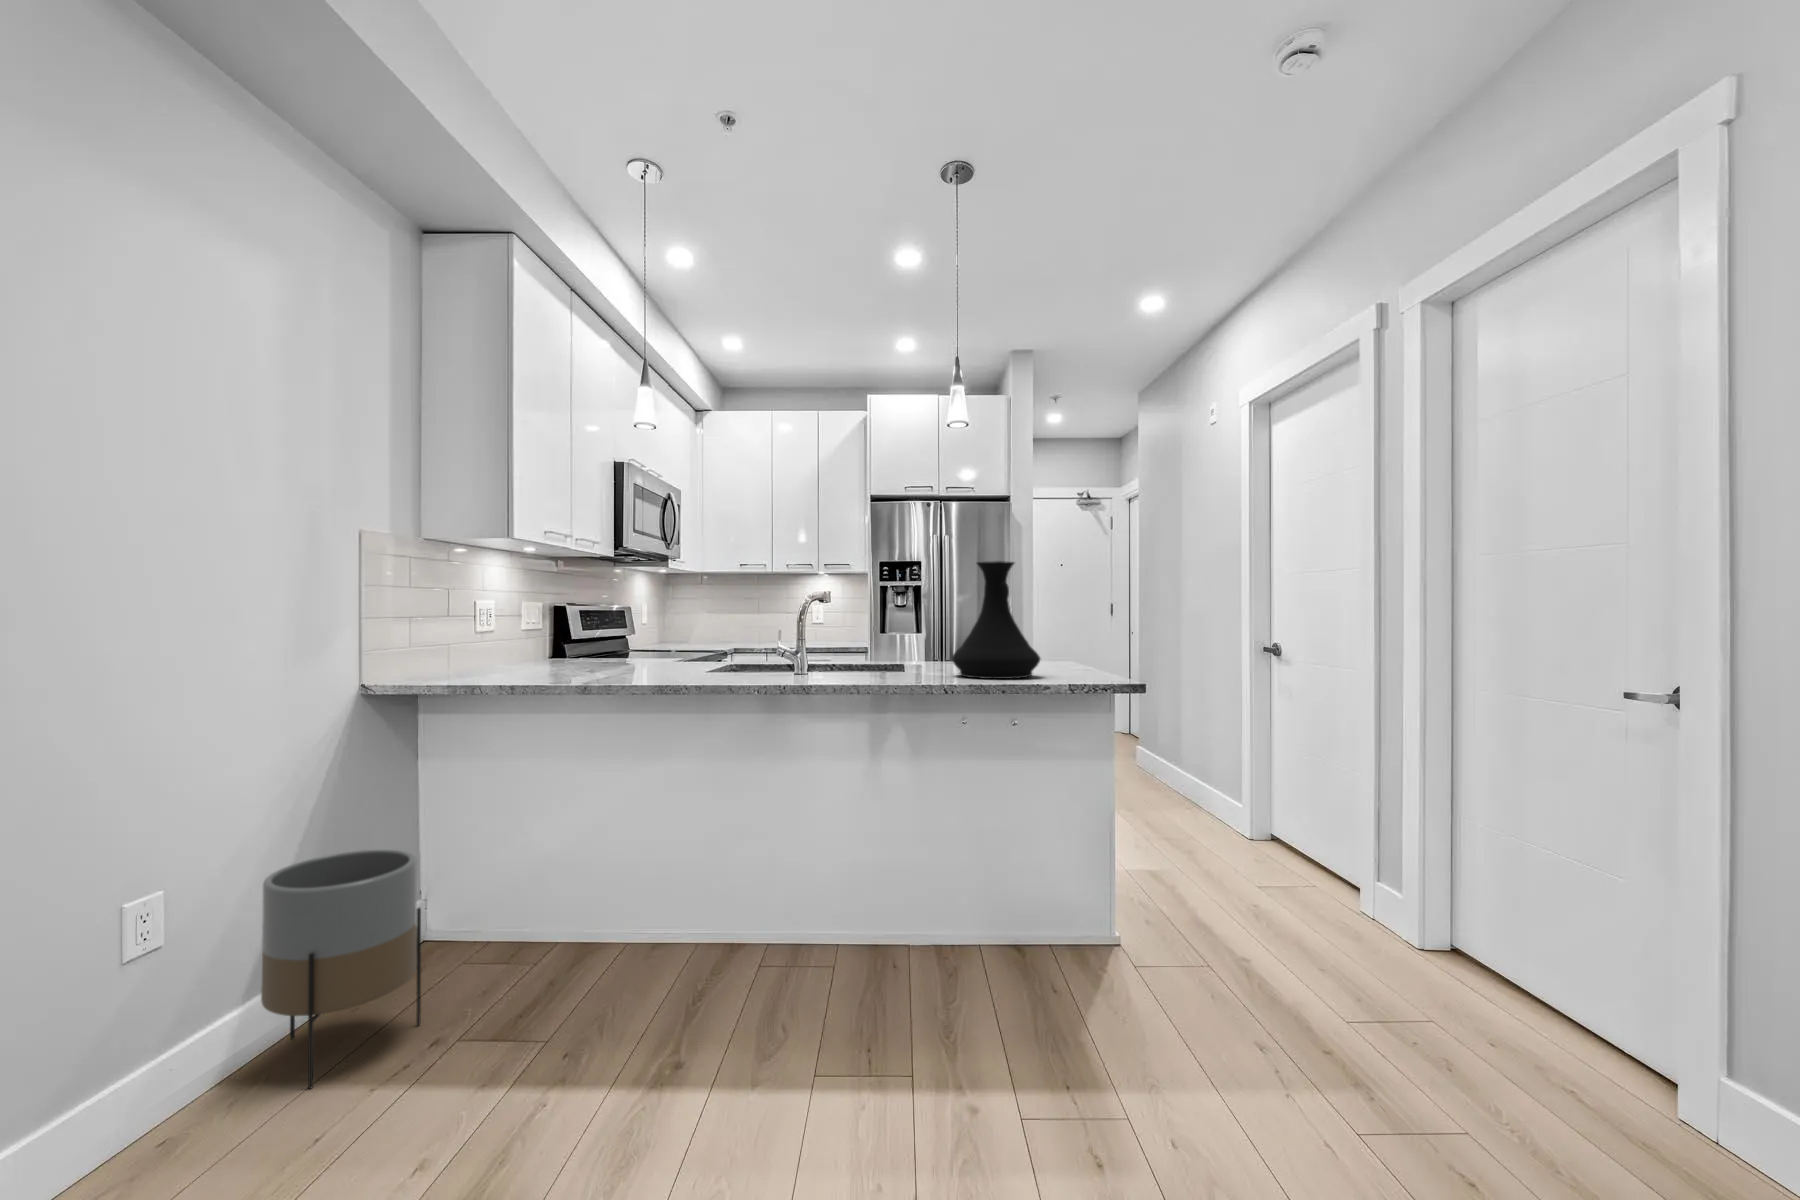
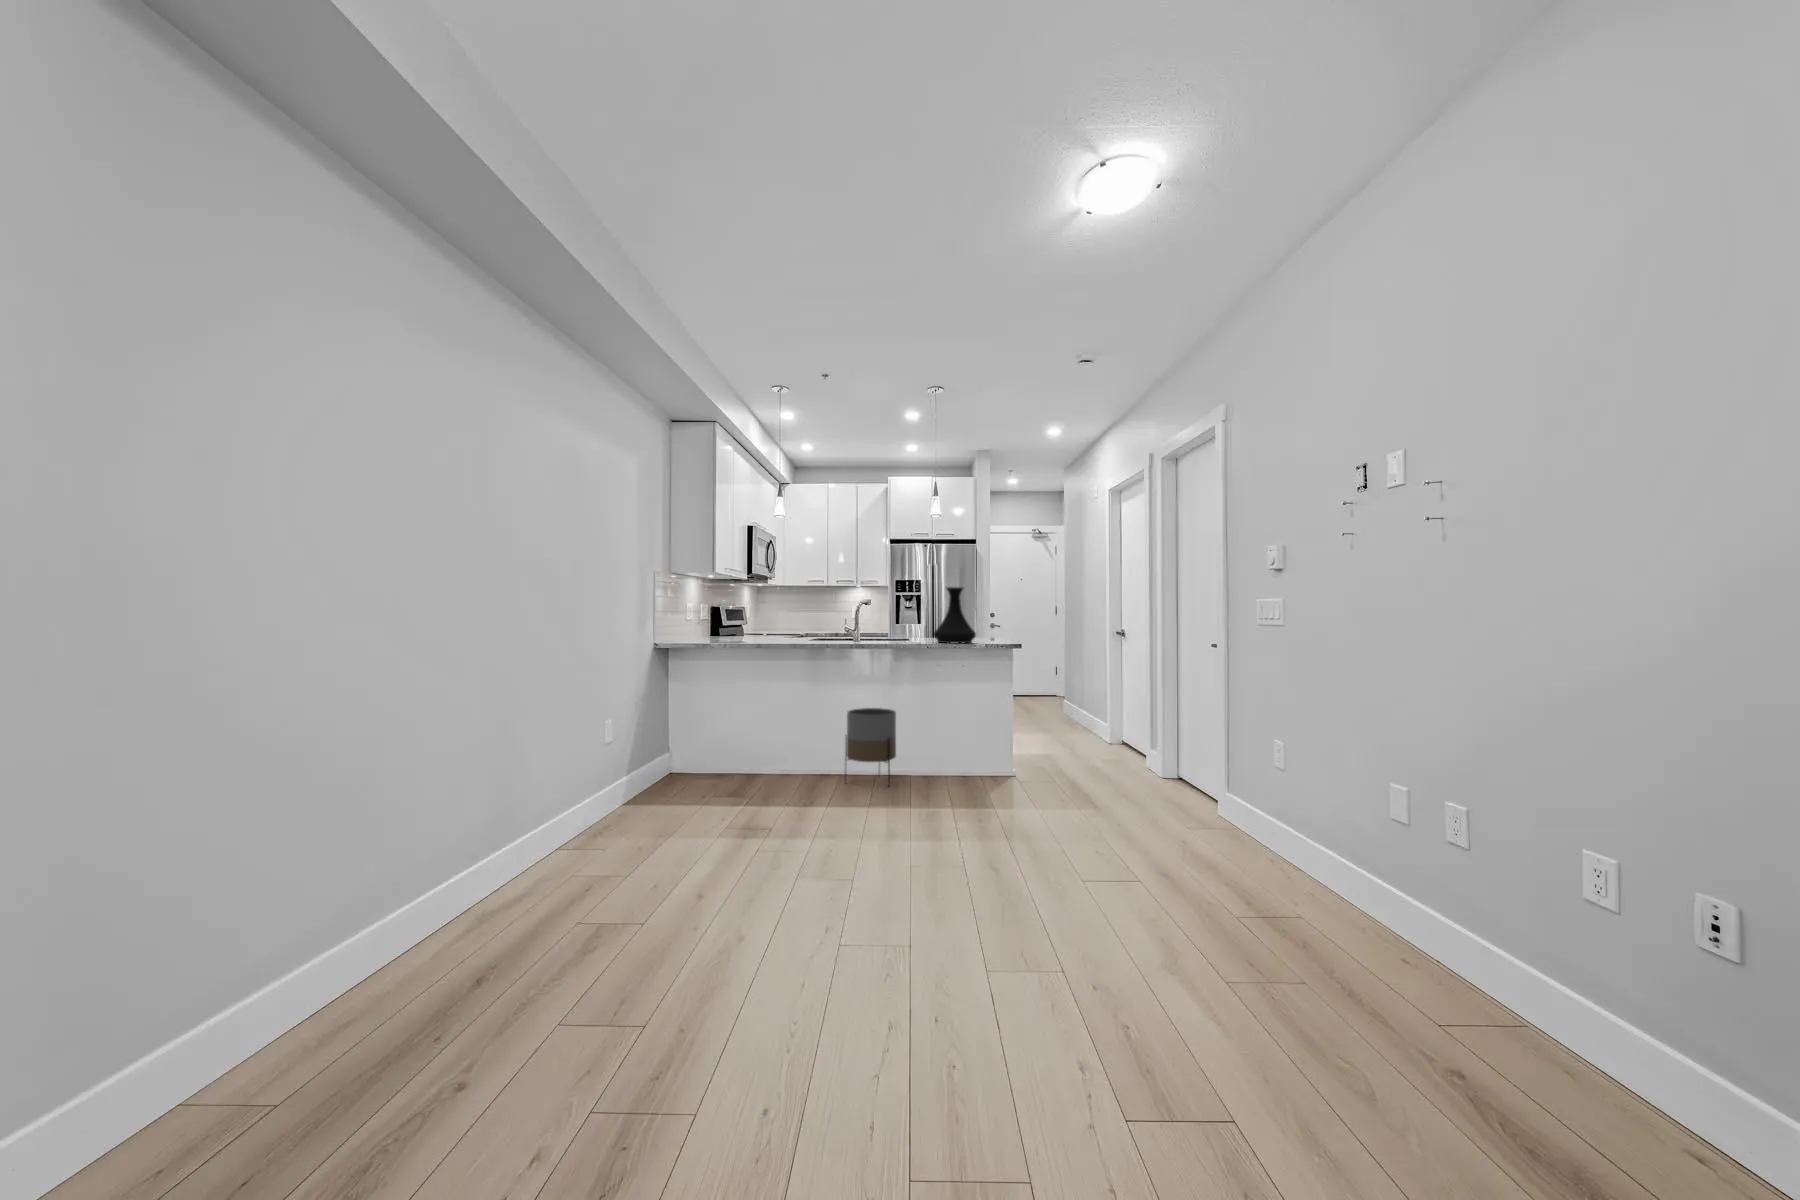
planter: present [261,849,421,1089] -> present [845,708,896,785]

